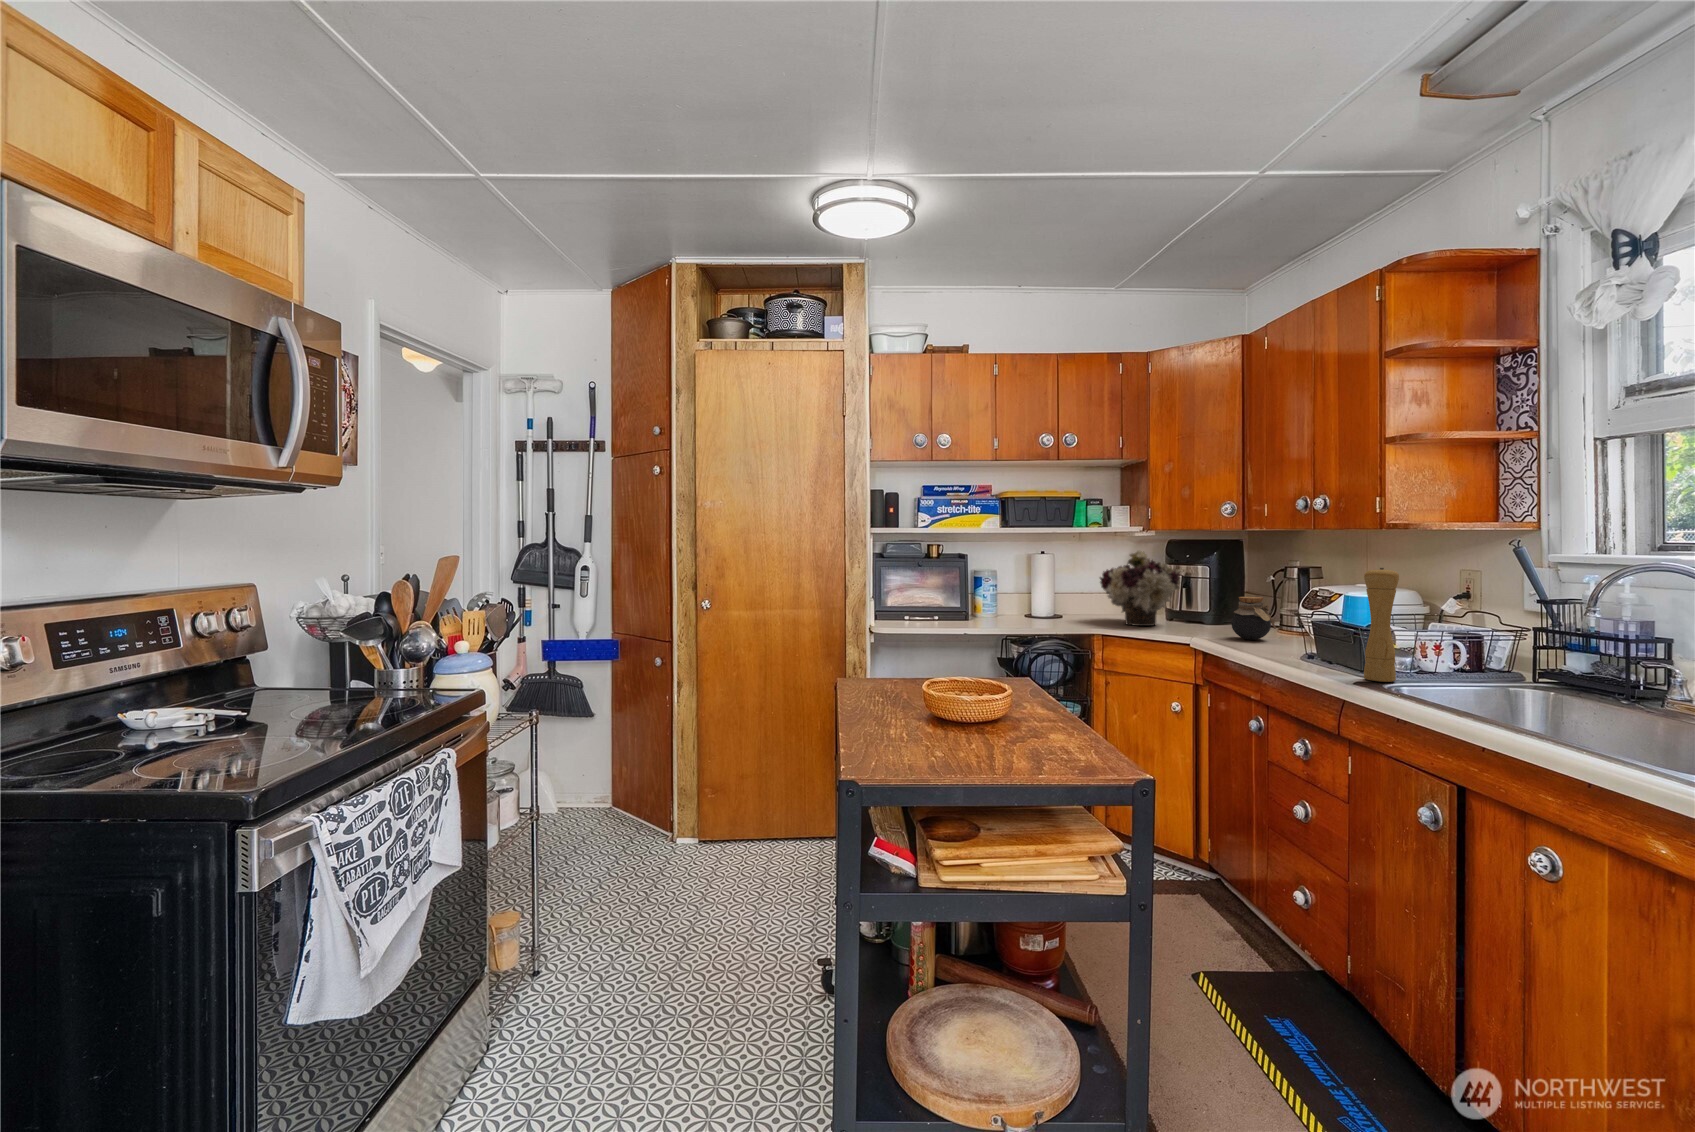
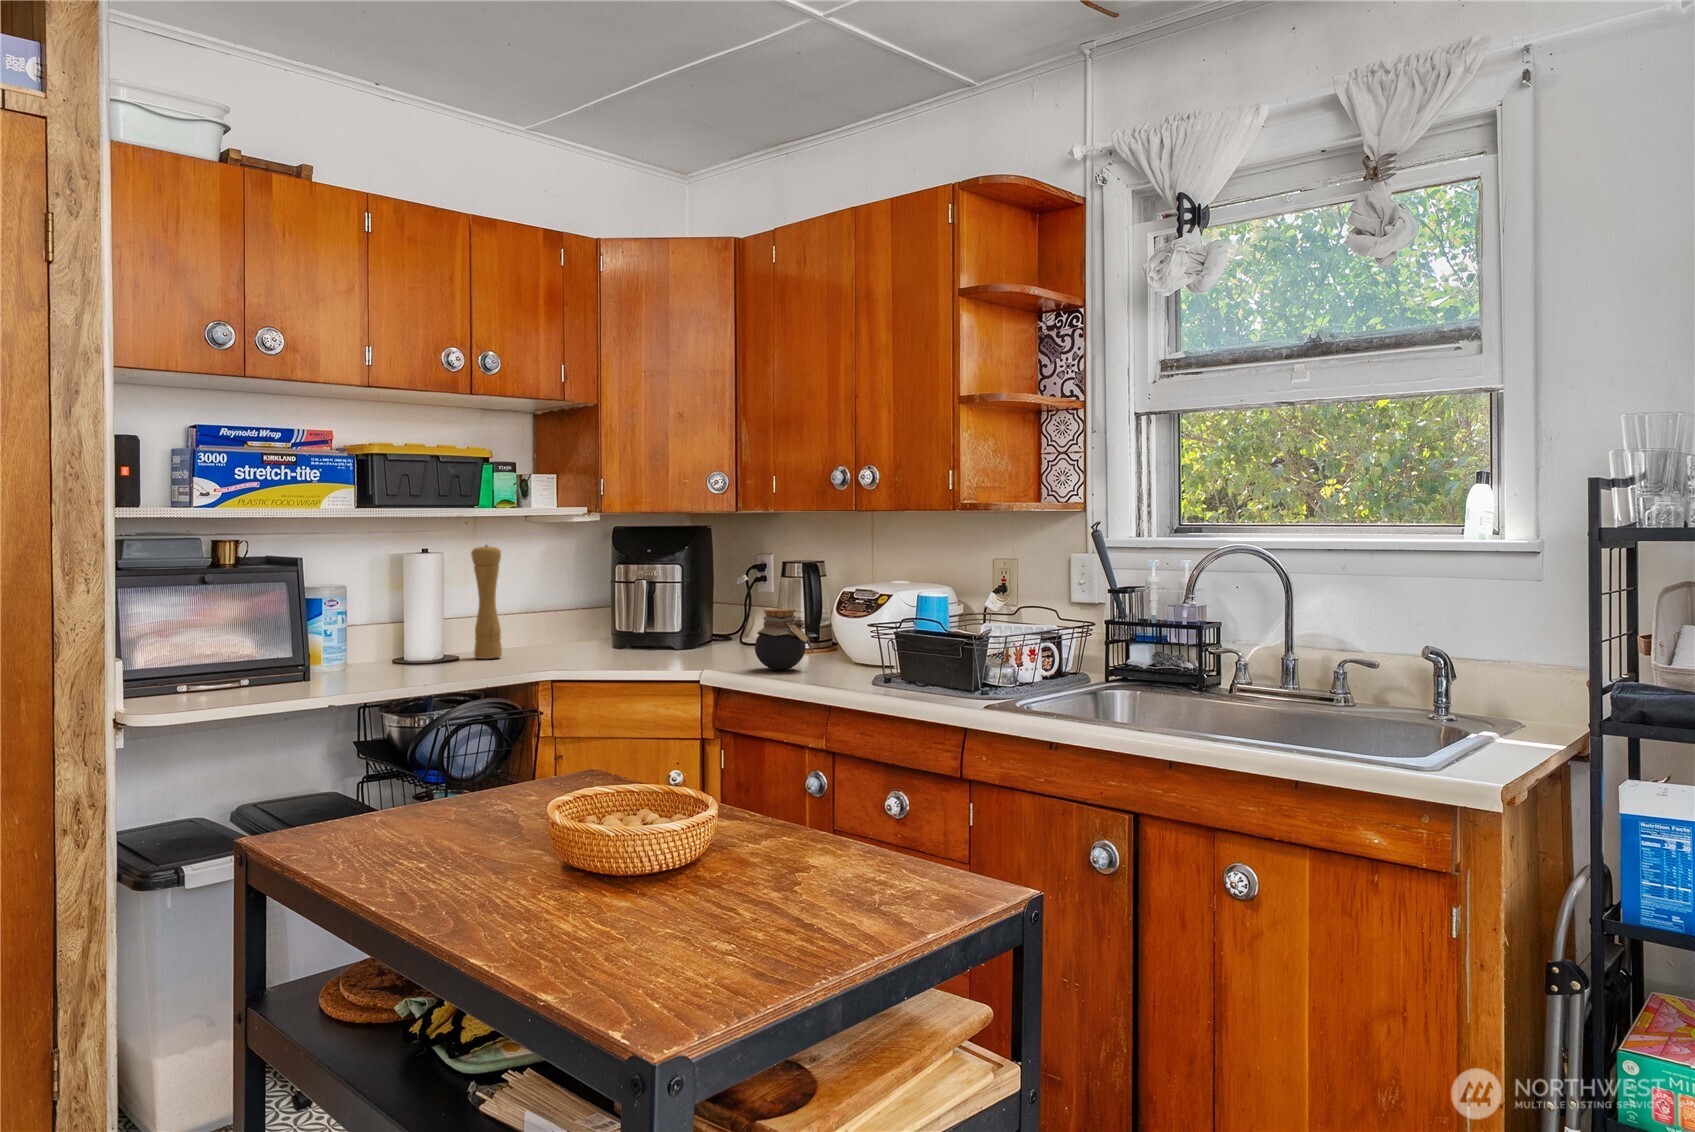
flower arrangement: present [1100,550,1180,626] -> none [541,545,668,665]
pepper mill: present [1364,568,1399,682] -> present [471,545,502,659]

